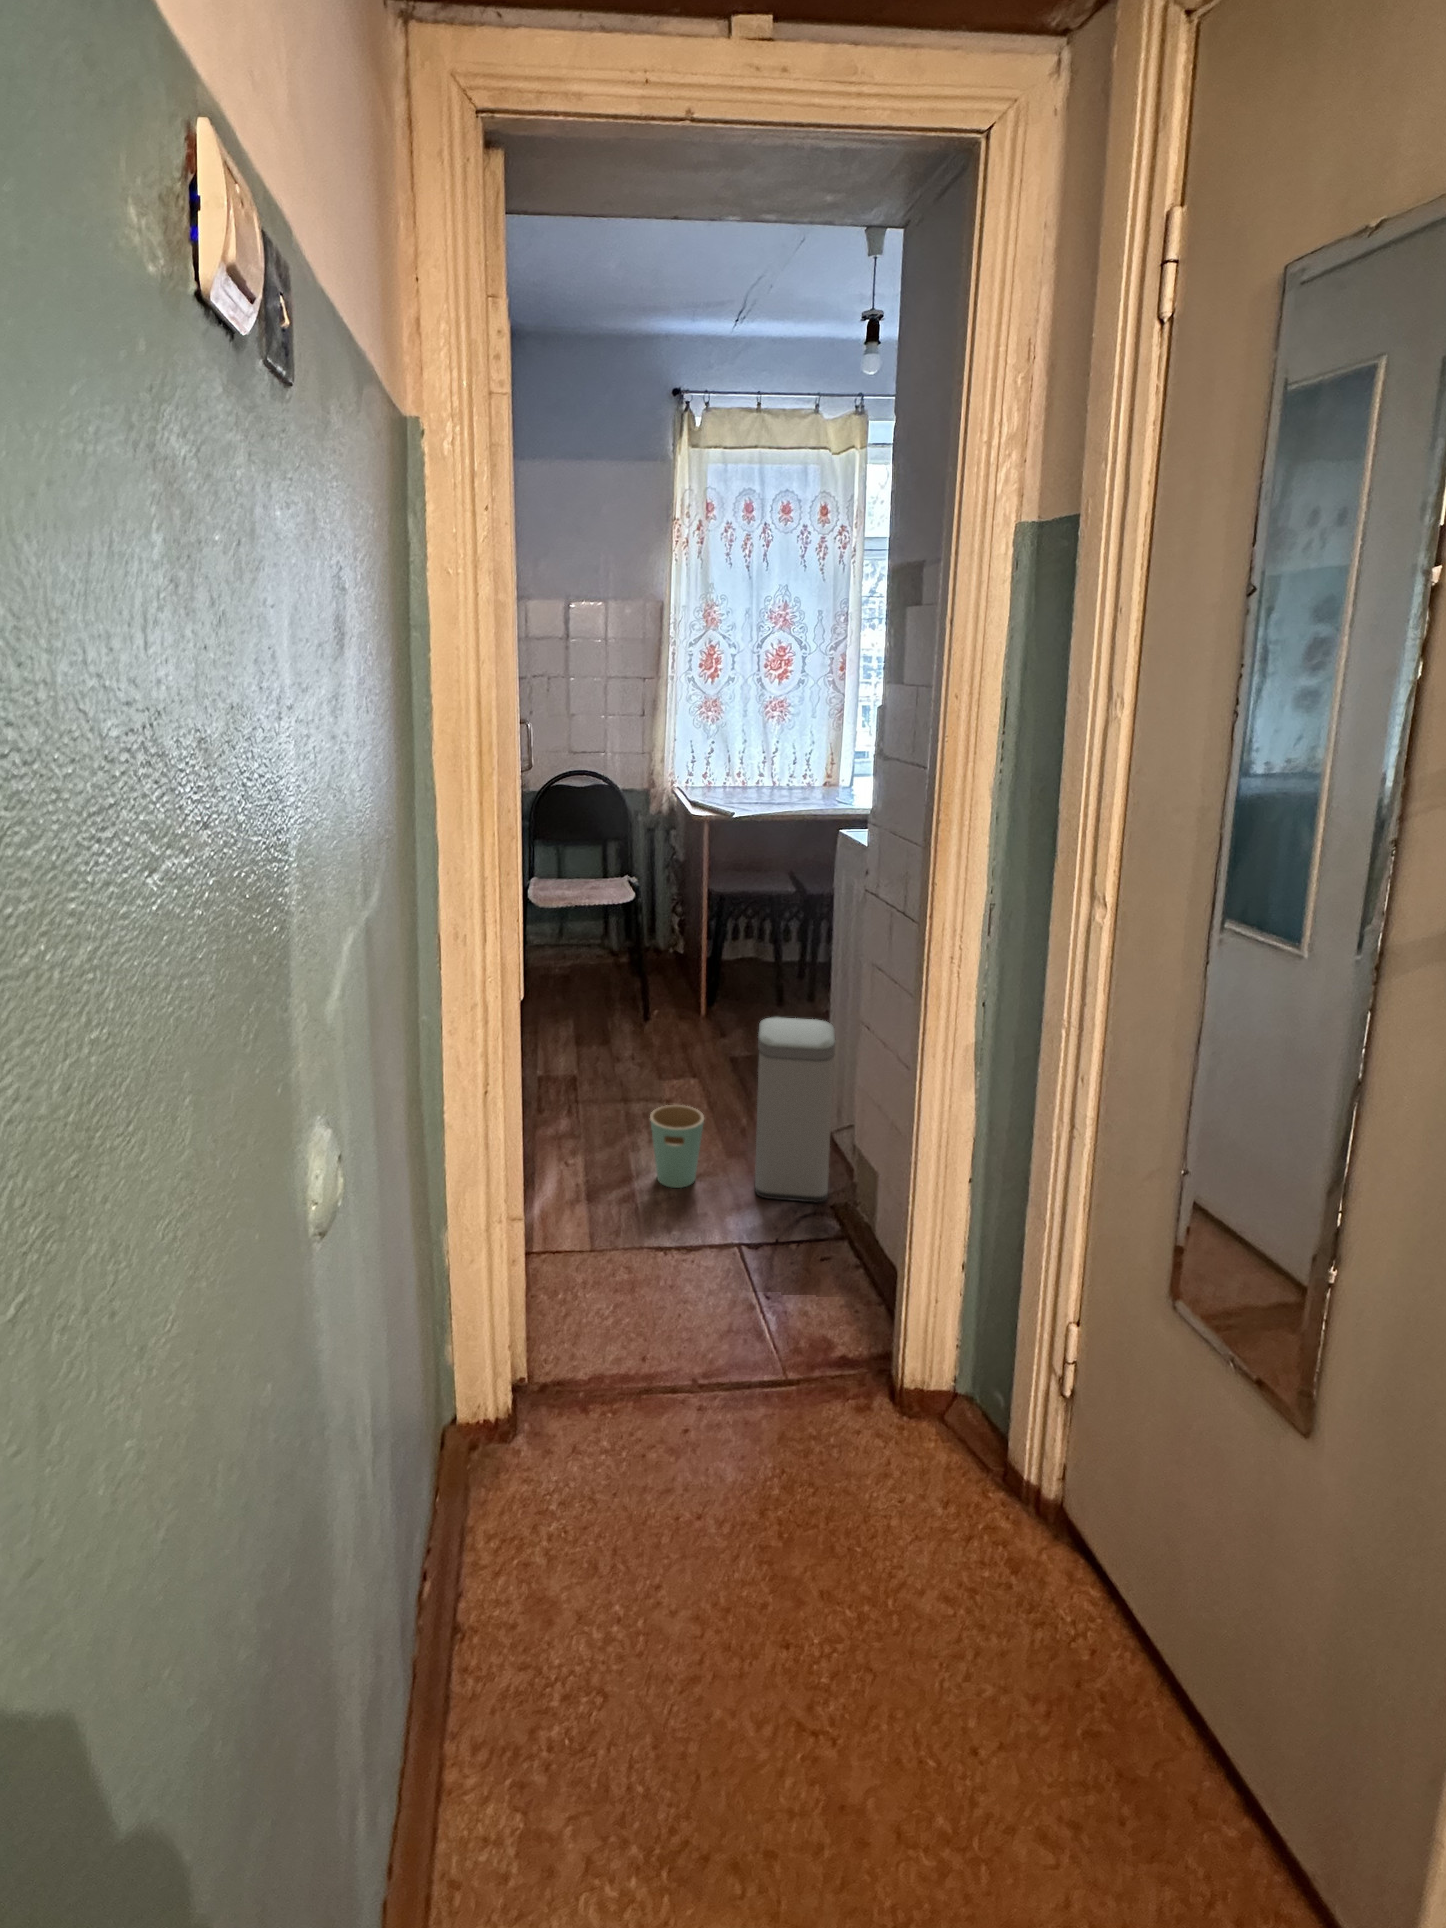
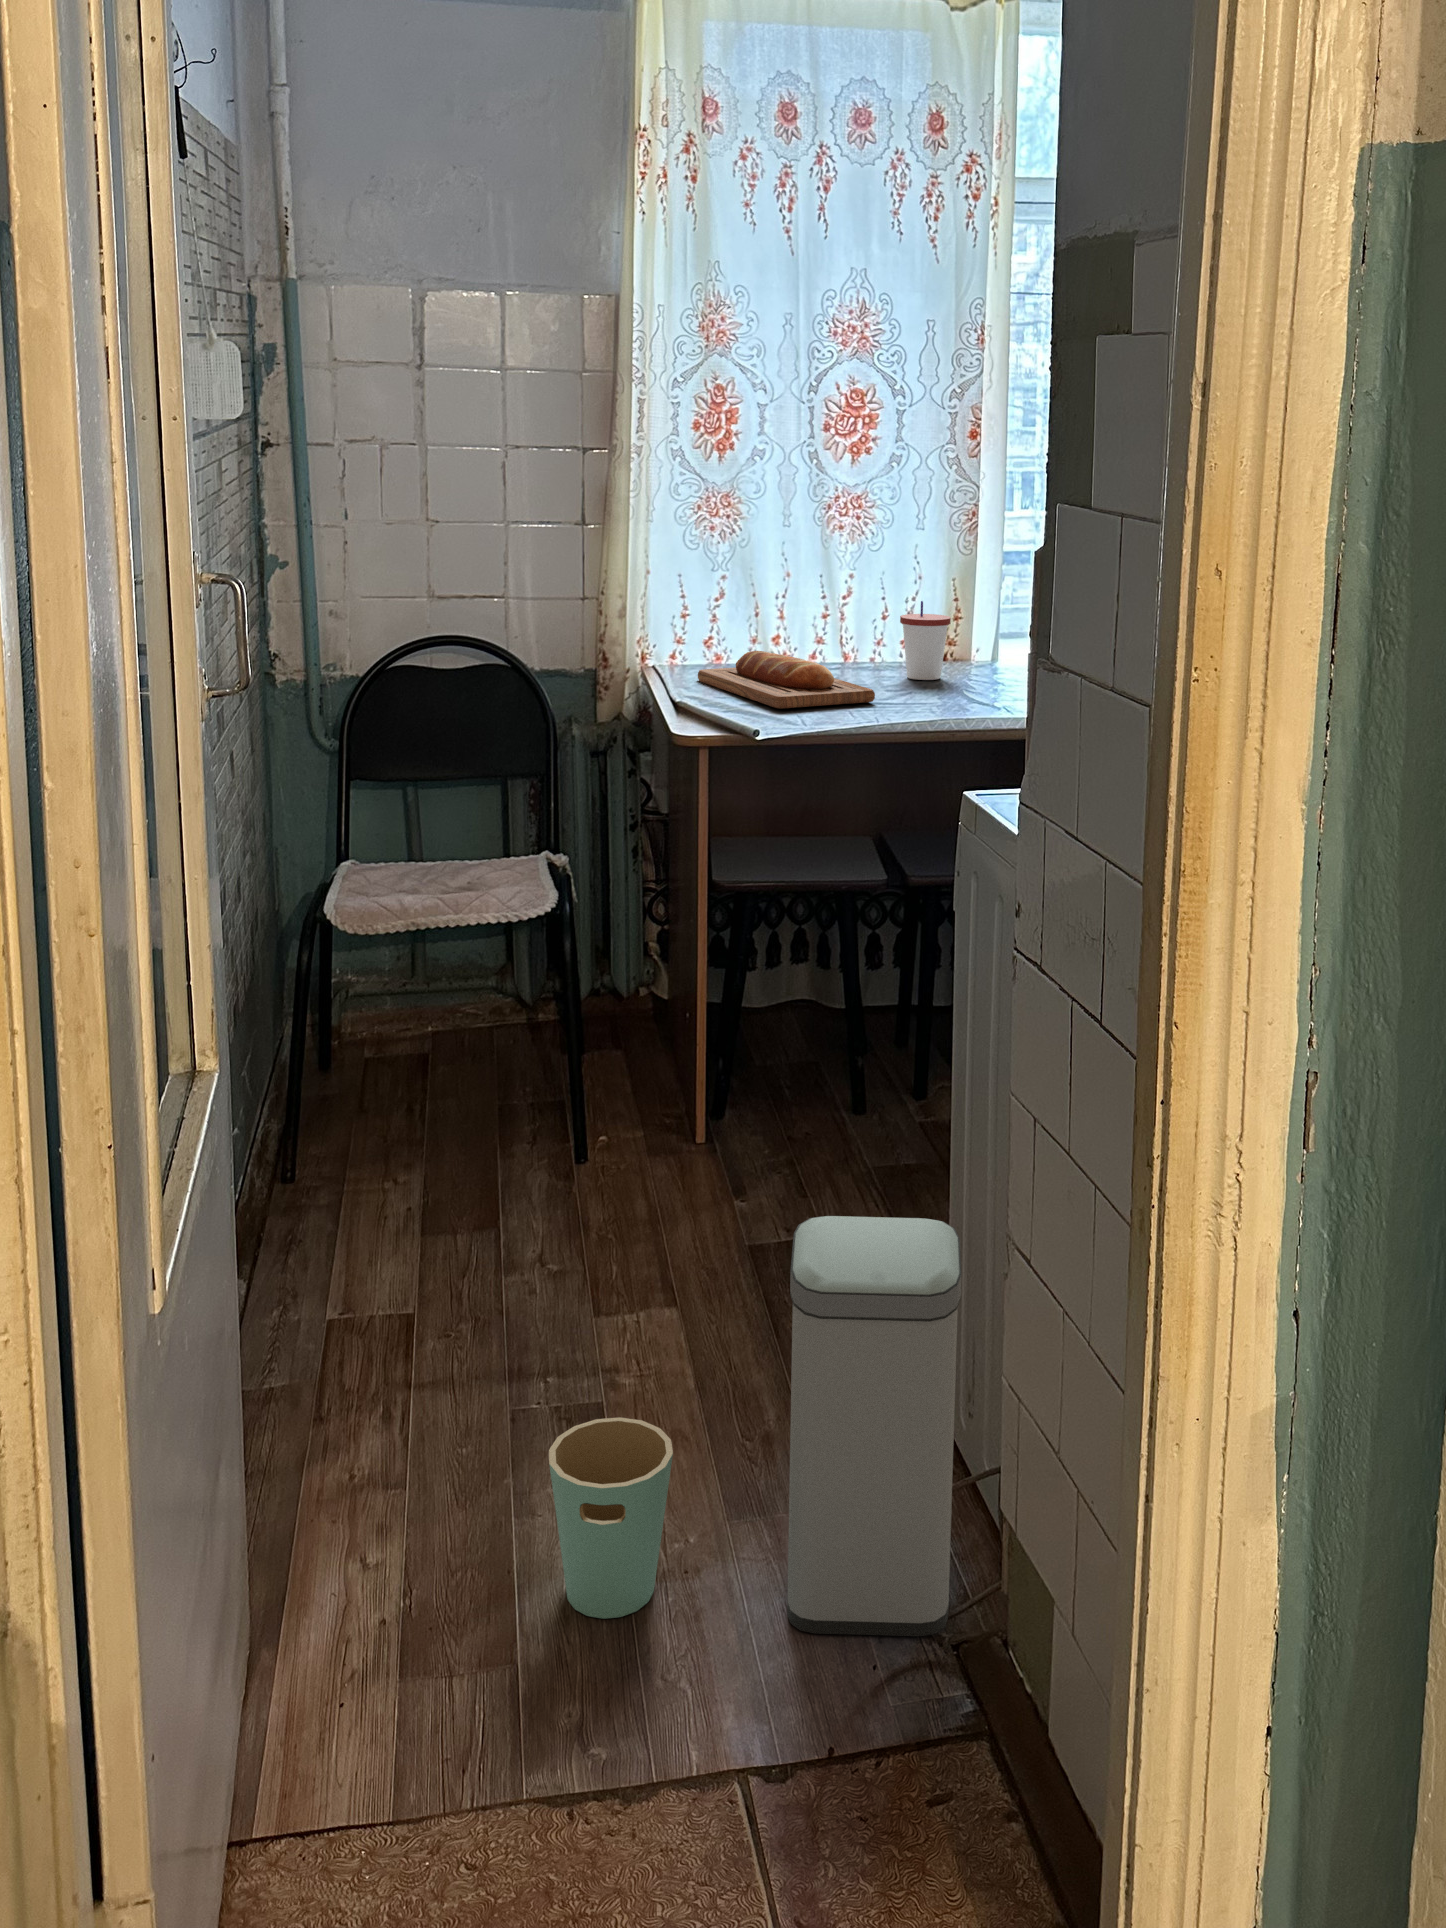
cup: none [803,753,828,792] -> present [900,601,951,680]
bread loaf: none [703,777,791,803] -> present [698,651,875,708]

